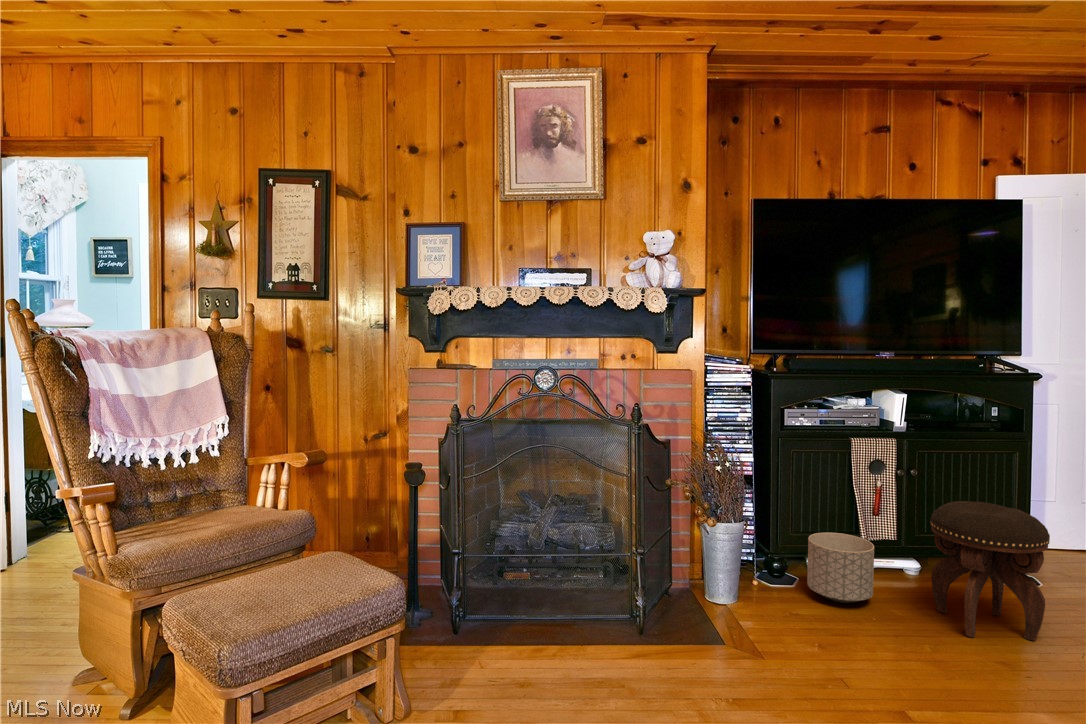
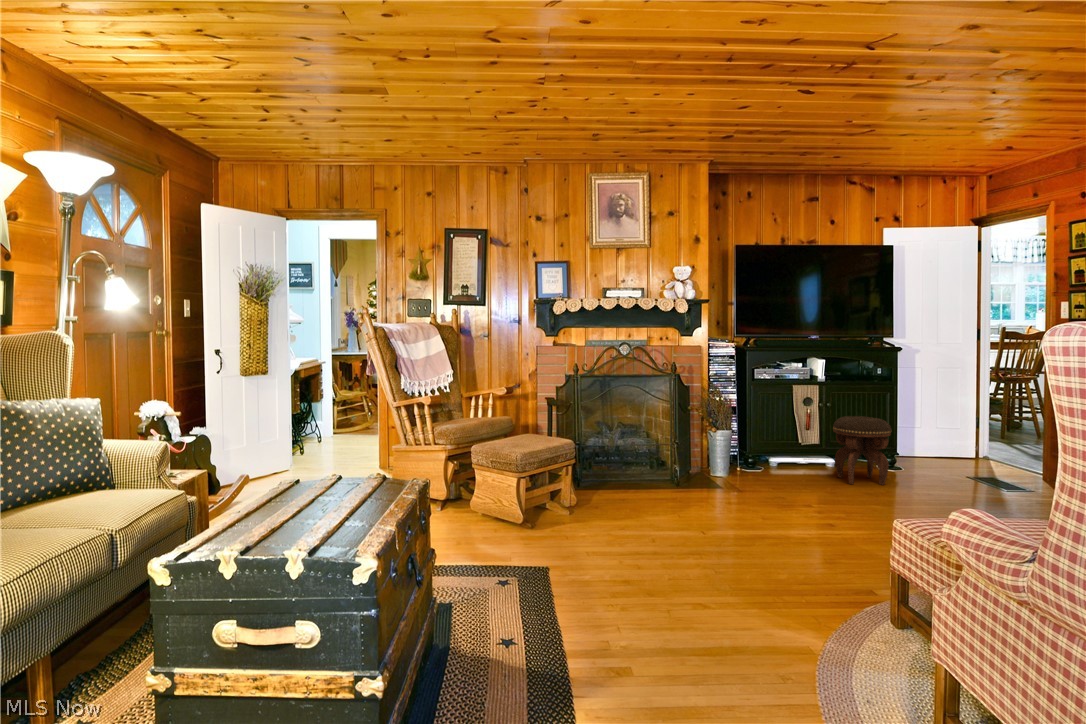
planter: present [807,532,874,603] -> none [768,439,804,475]

